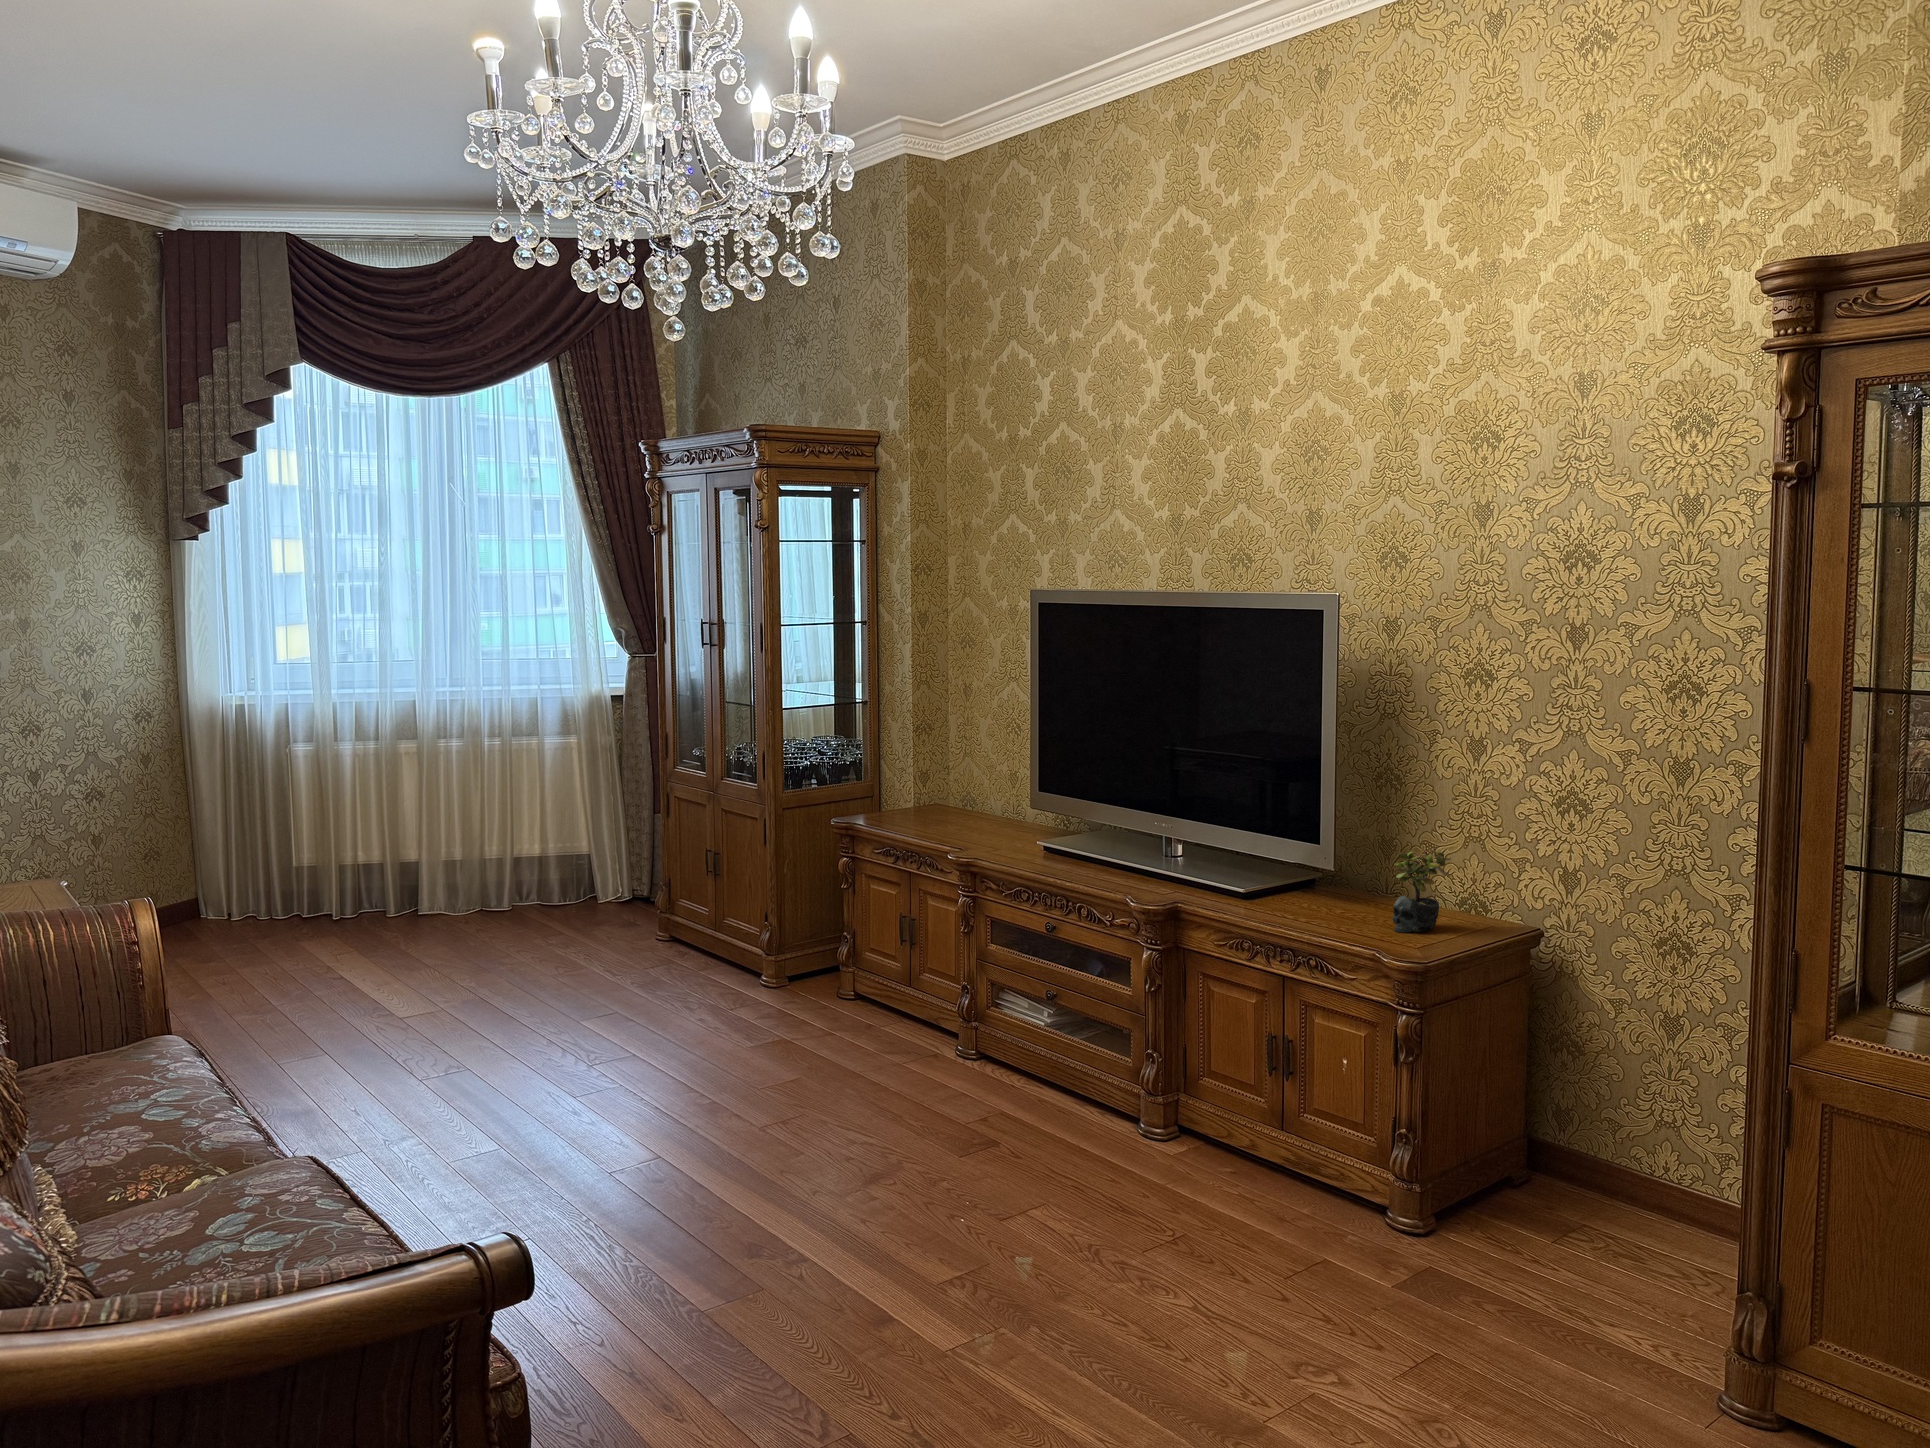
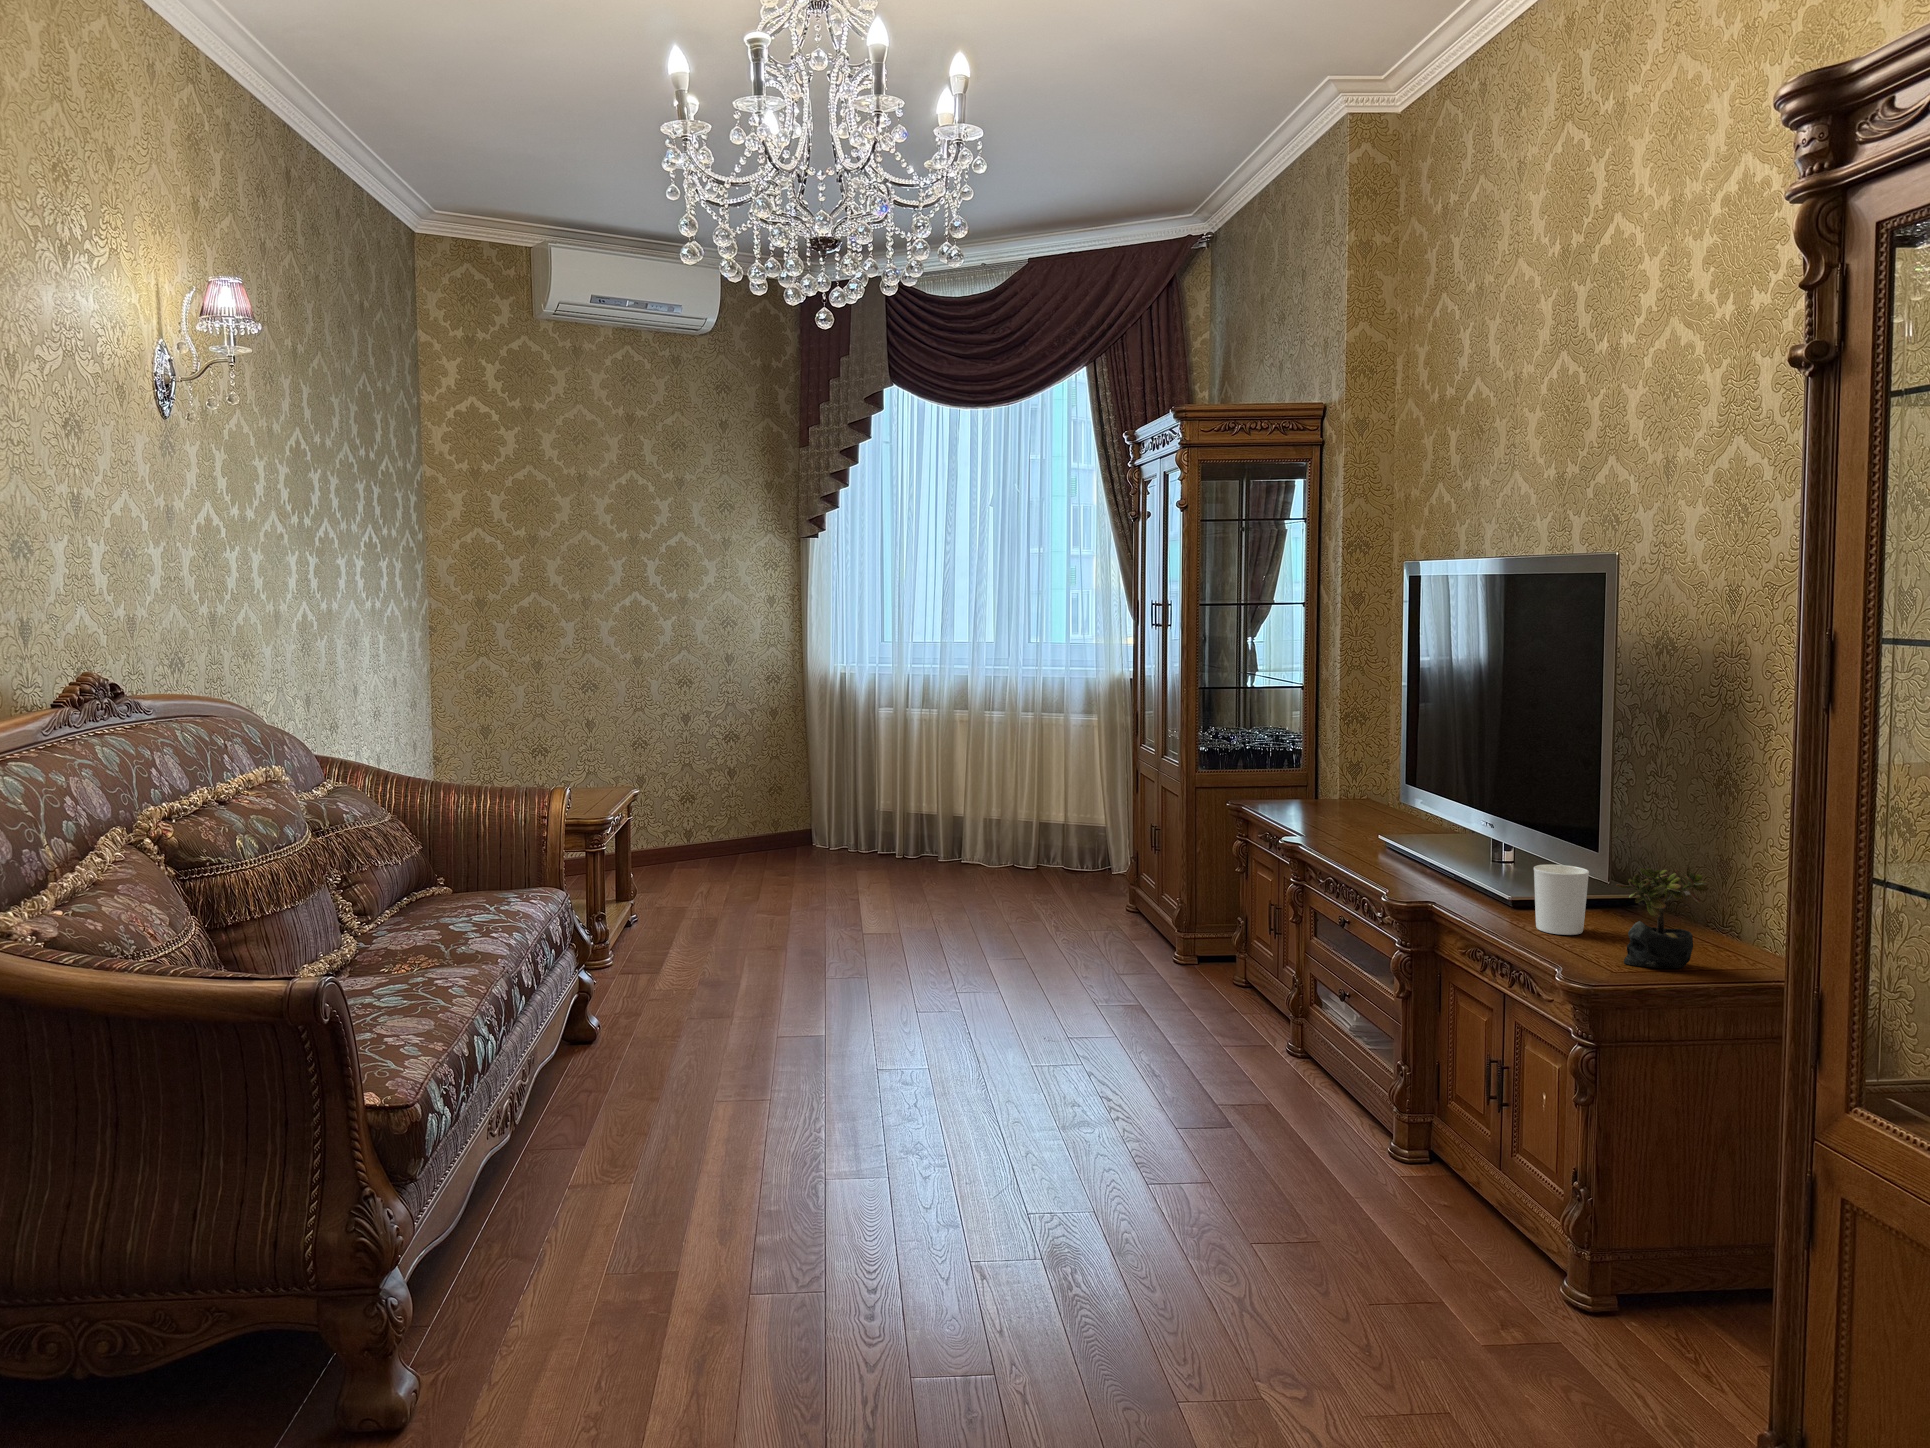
candle holder: none [1288,855,1332,914] -> present [1534,864,1589,935]

